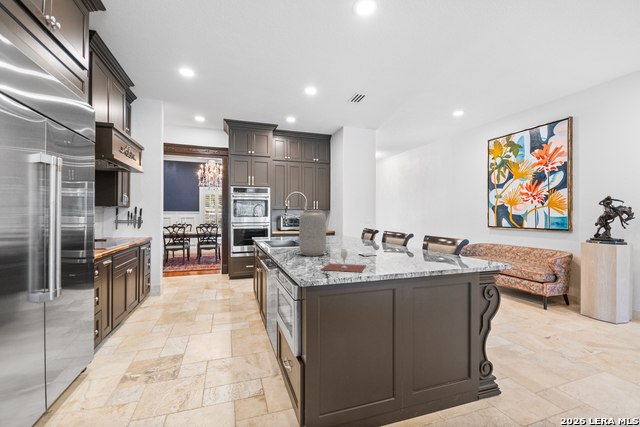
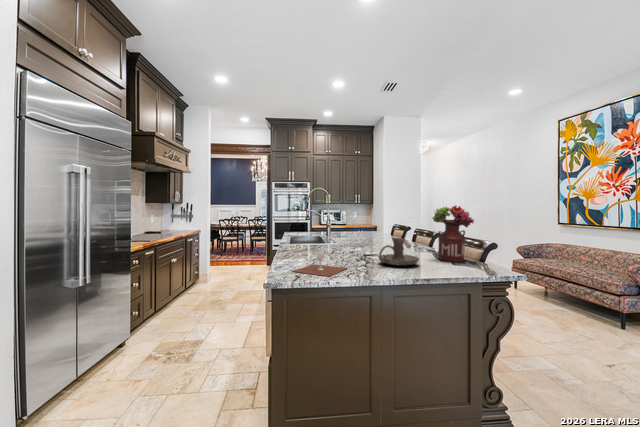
flower arrangement: none [425,208,461,258] -> present [432,205,474,262]
vase: present [299,210,326,256] -> none [299,207,326,254]
candle holder: none [385,237,422,262] -> present [379,238,419,266]

